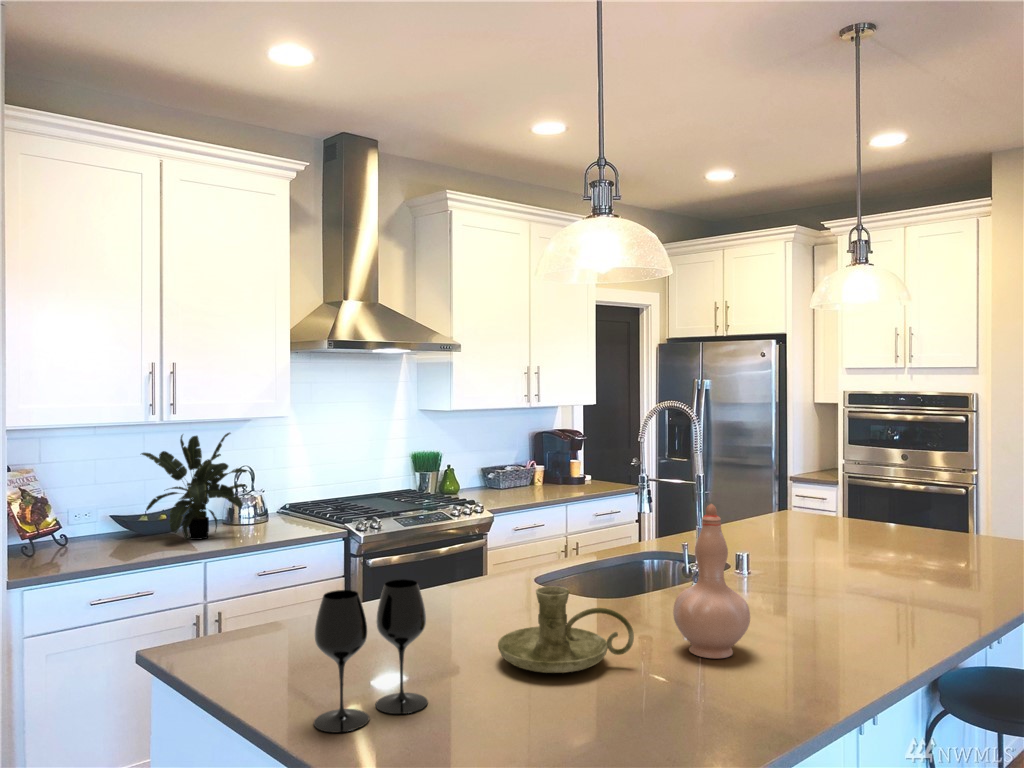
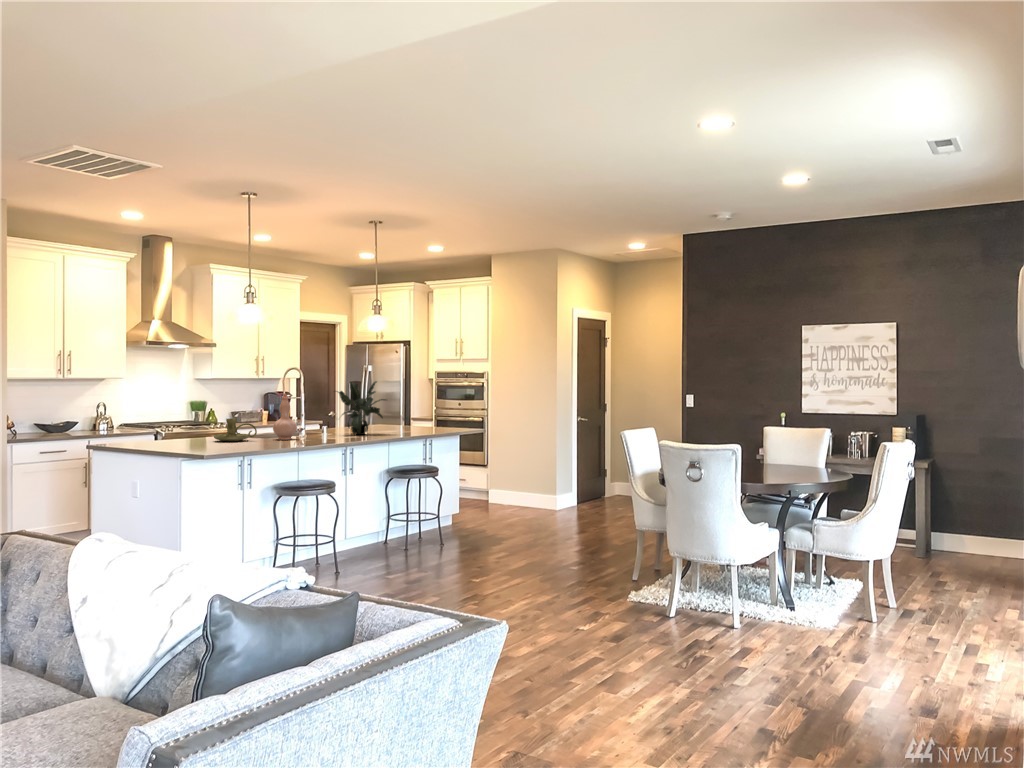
potted plant: present [141,433,247,540] -> present [338,381,386,435]
wine glass: present [314,579,428,732] -> none [155,410,189,446]

